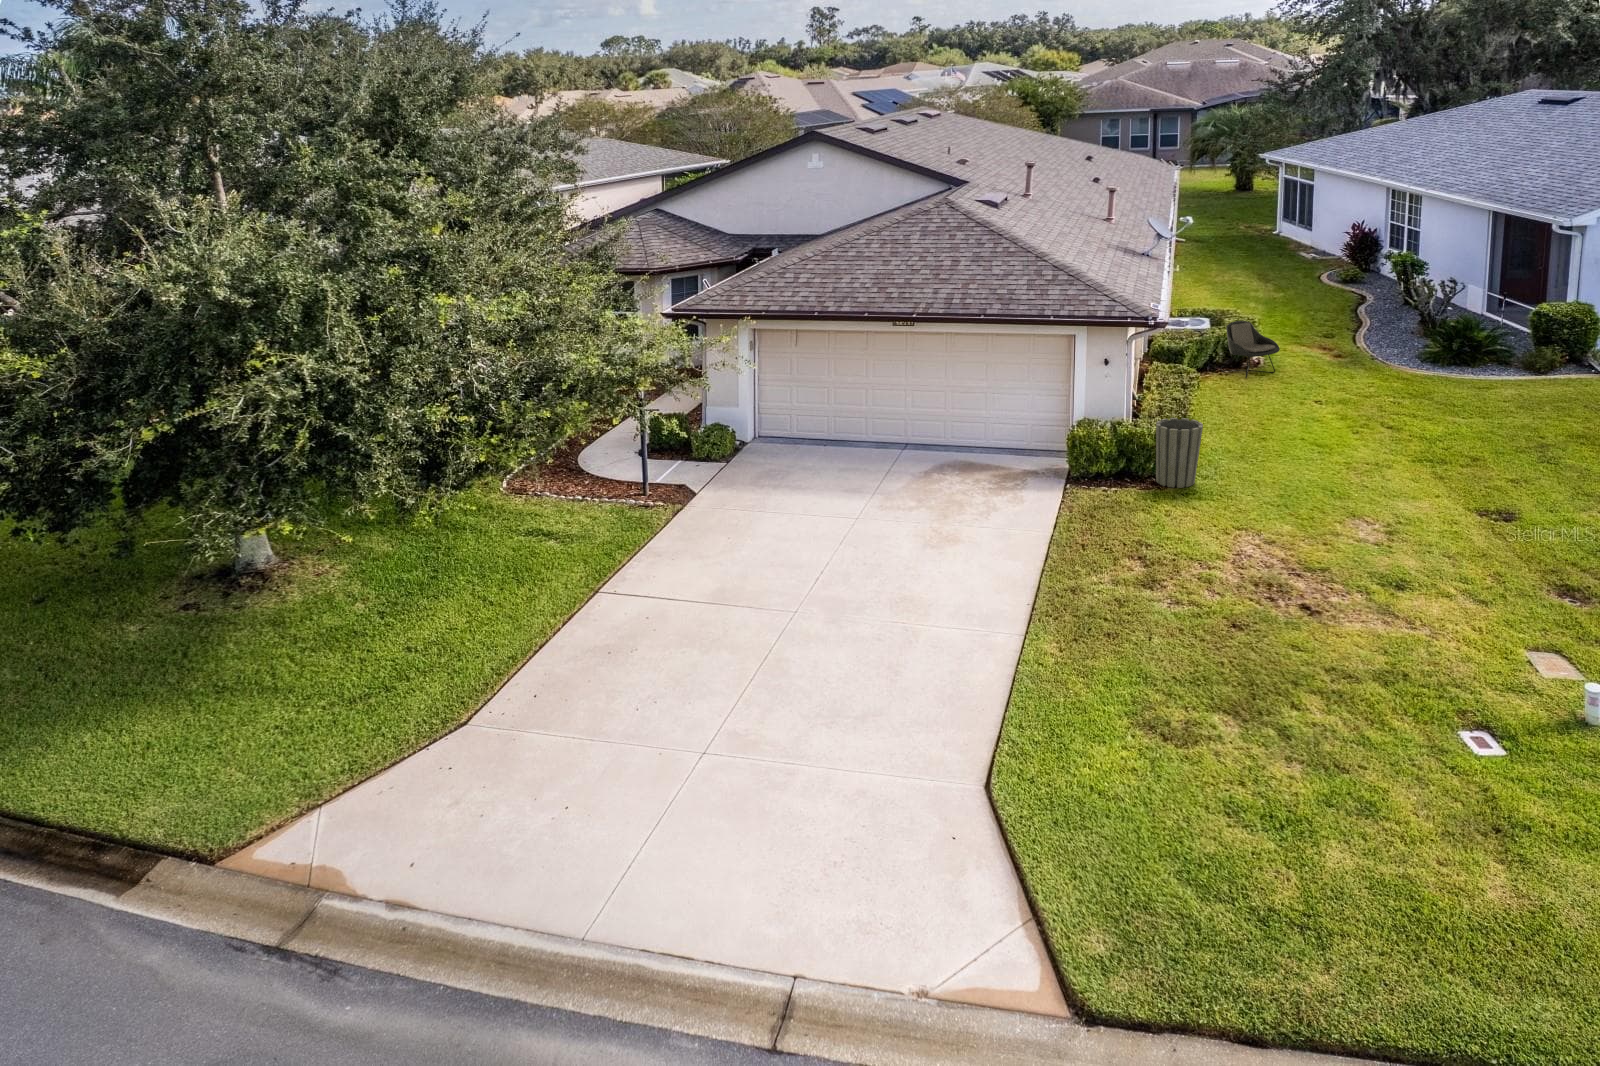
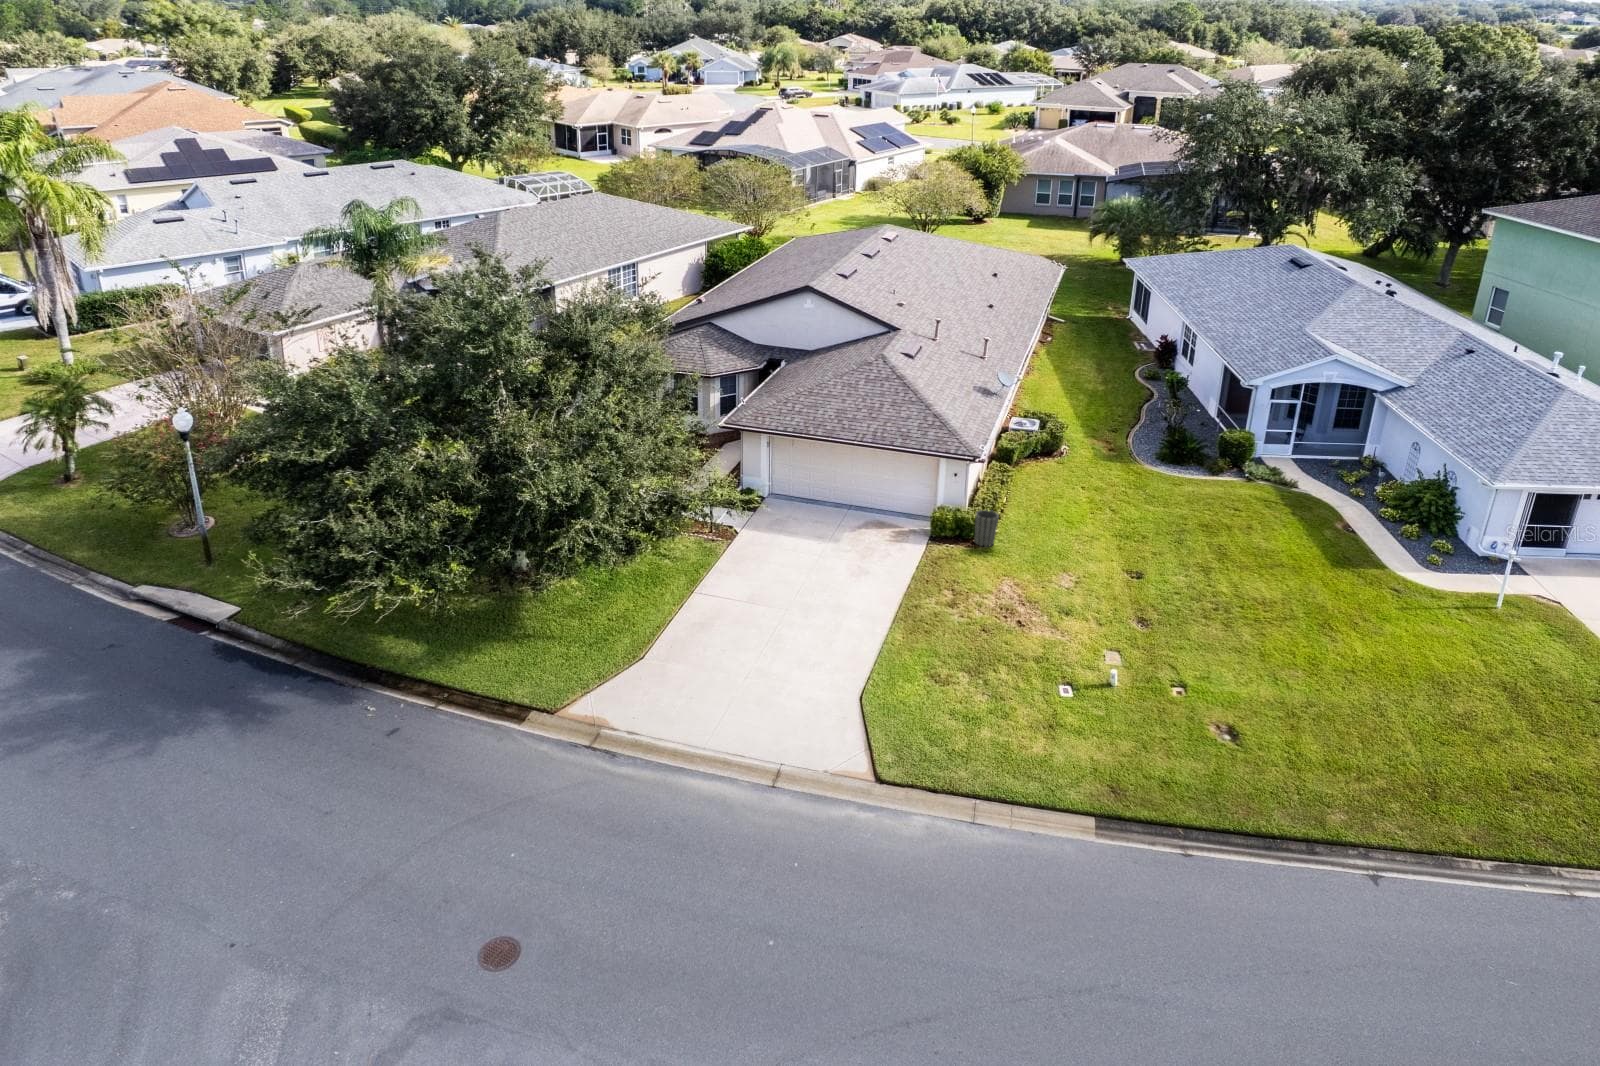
lounge chair: present [1220,321,1280,378] -> none [1035,433,1068,468]

